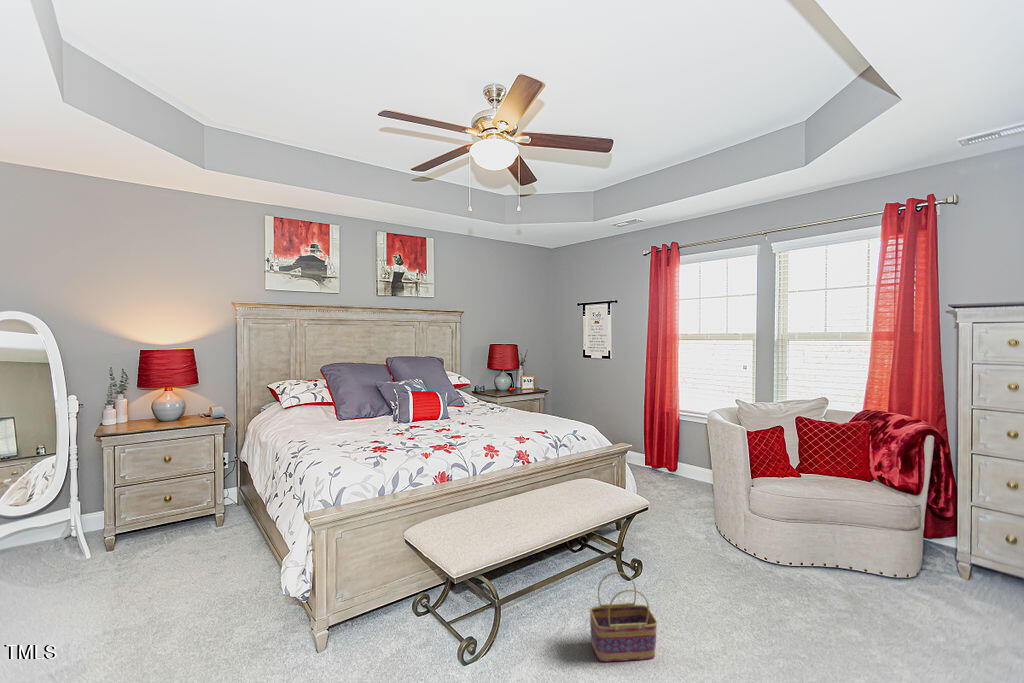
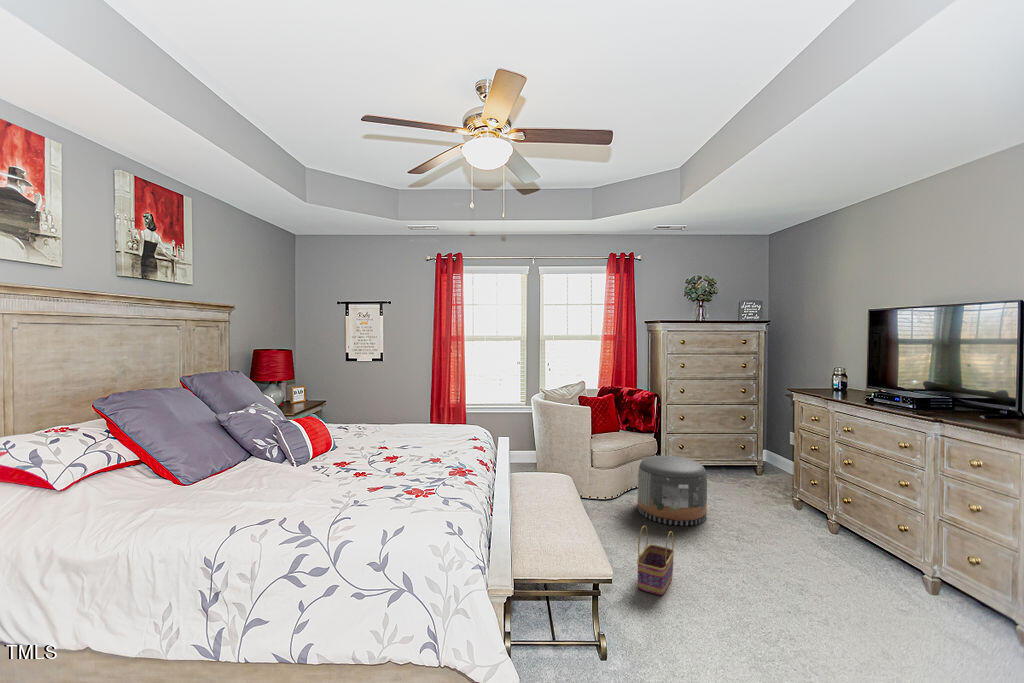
pouf: none [766,519,893,648] -> present [638,455,707,526]

